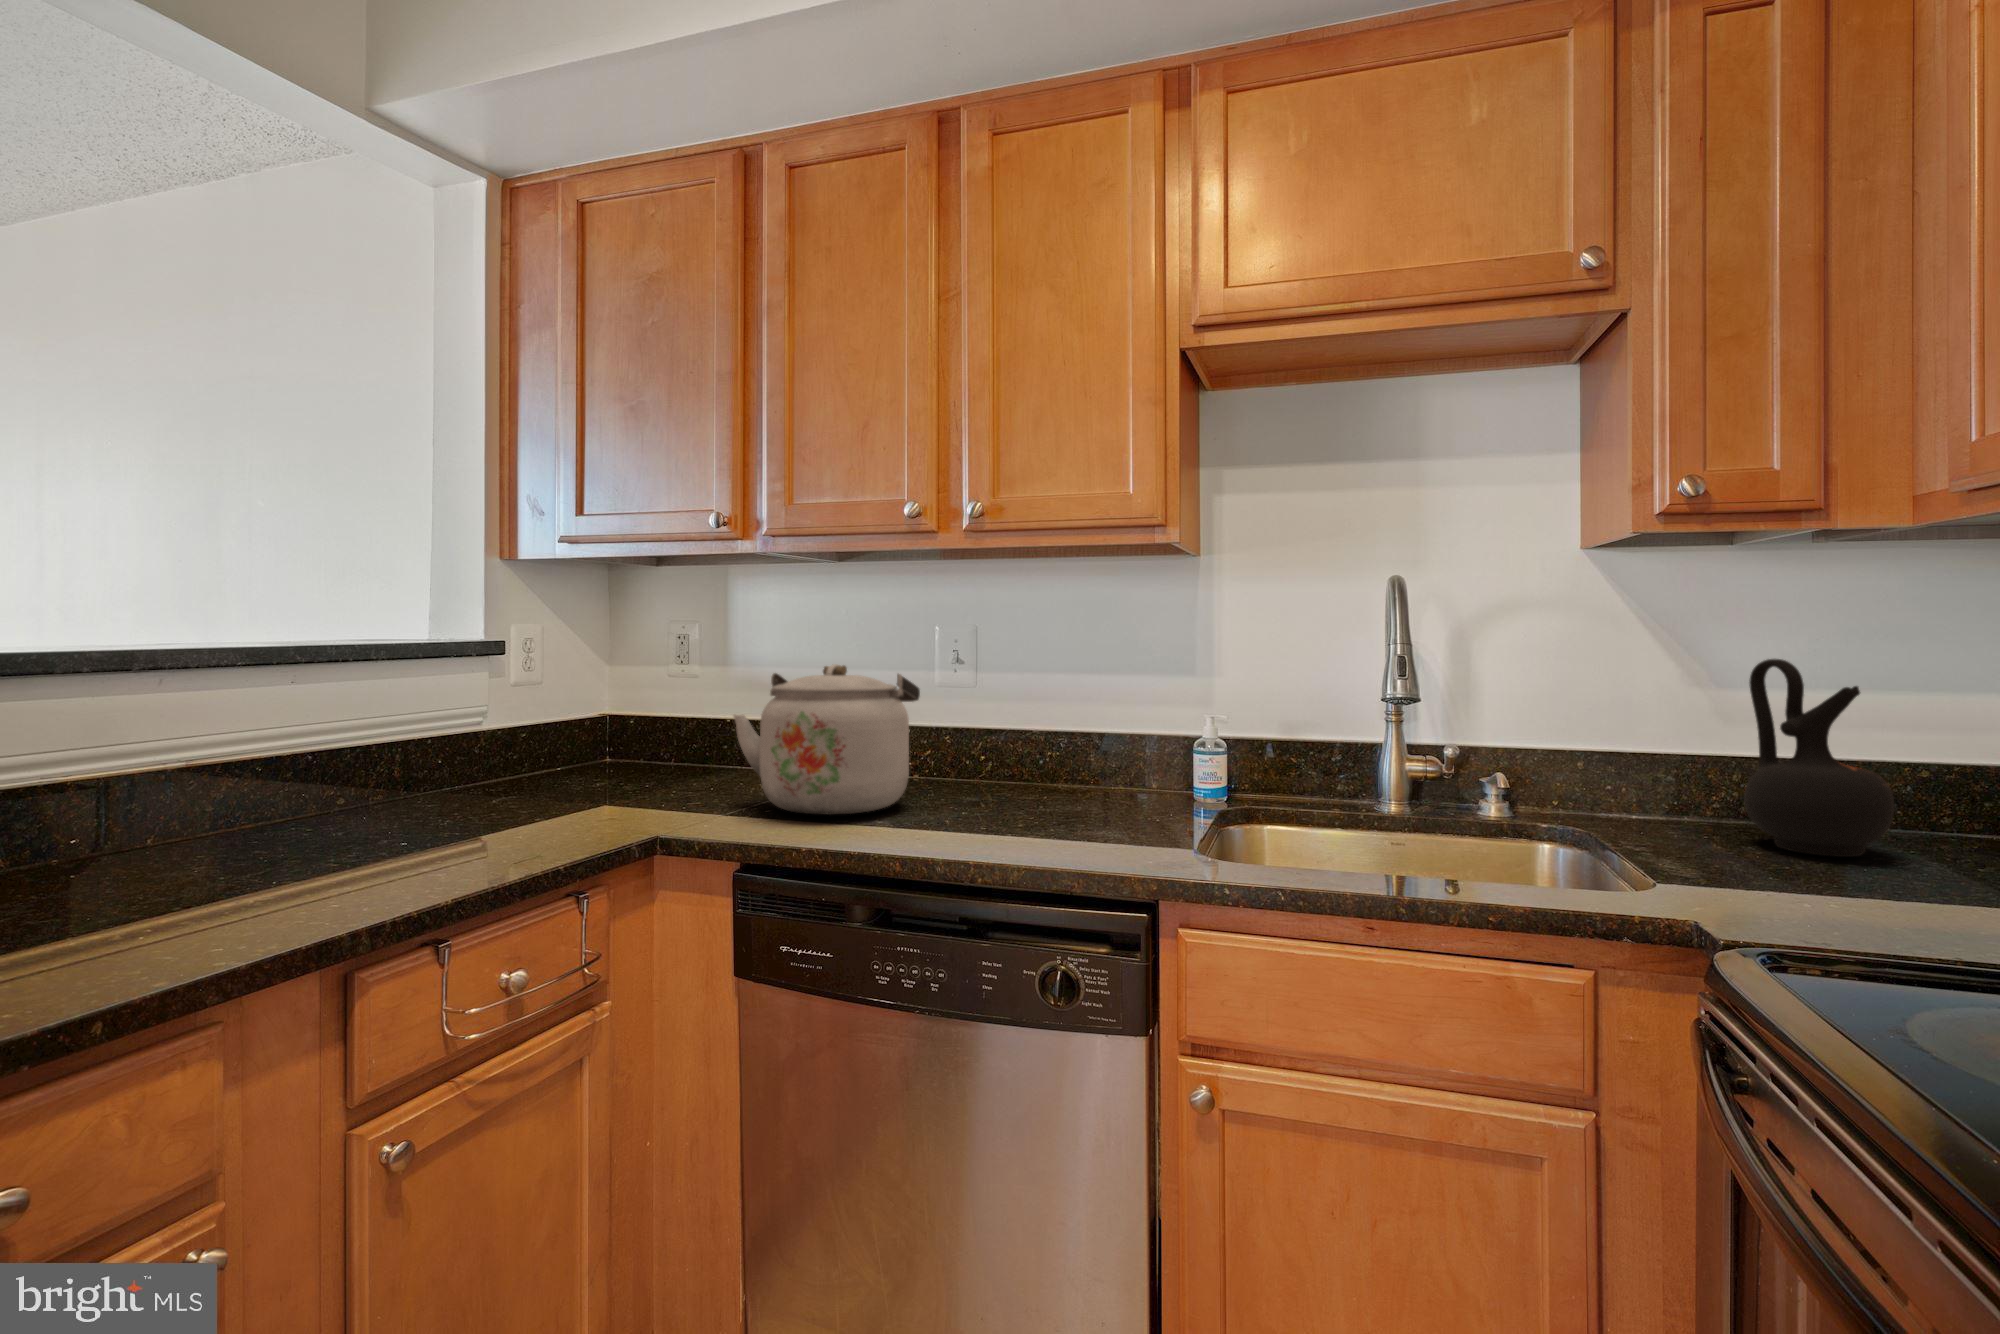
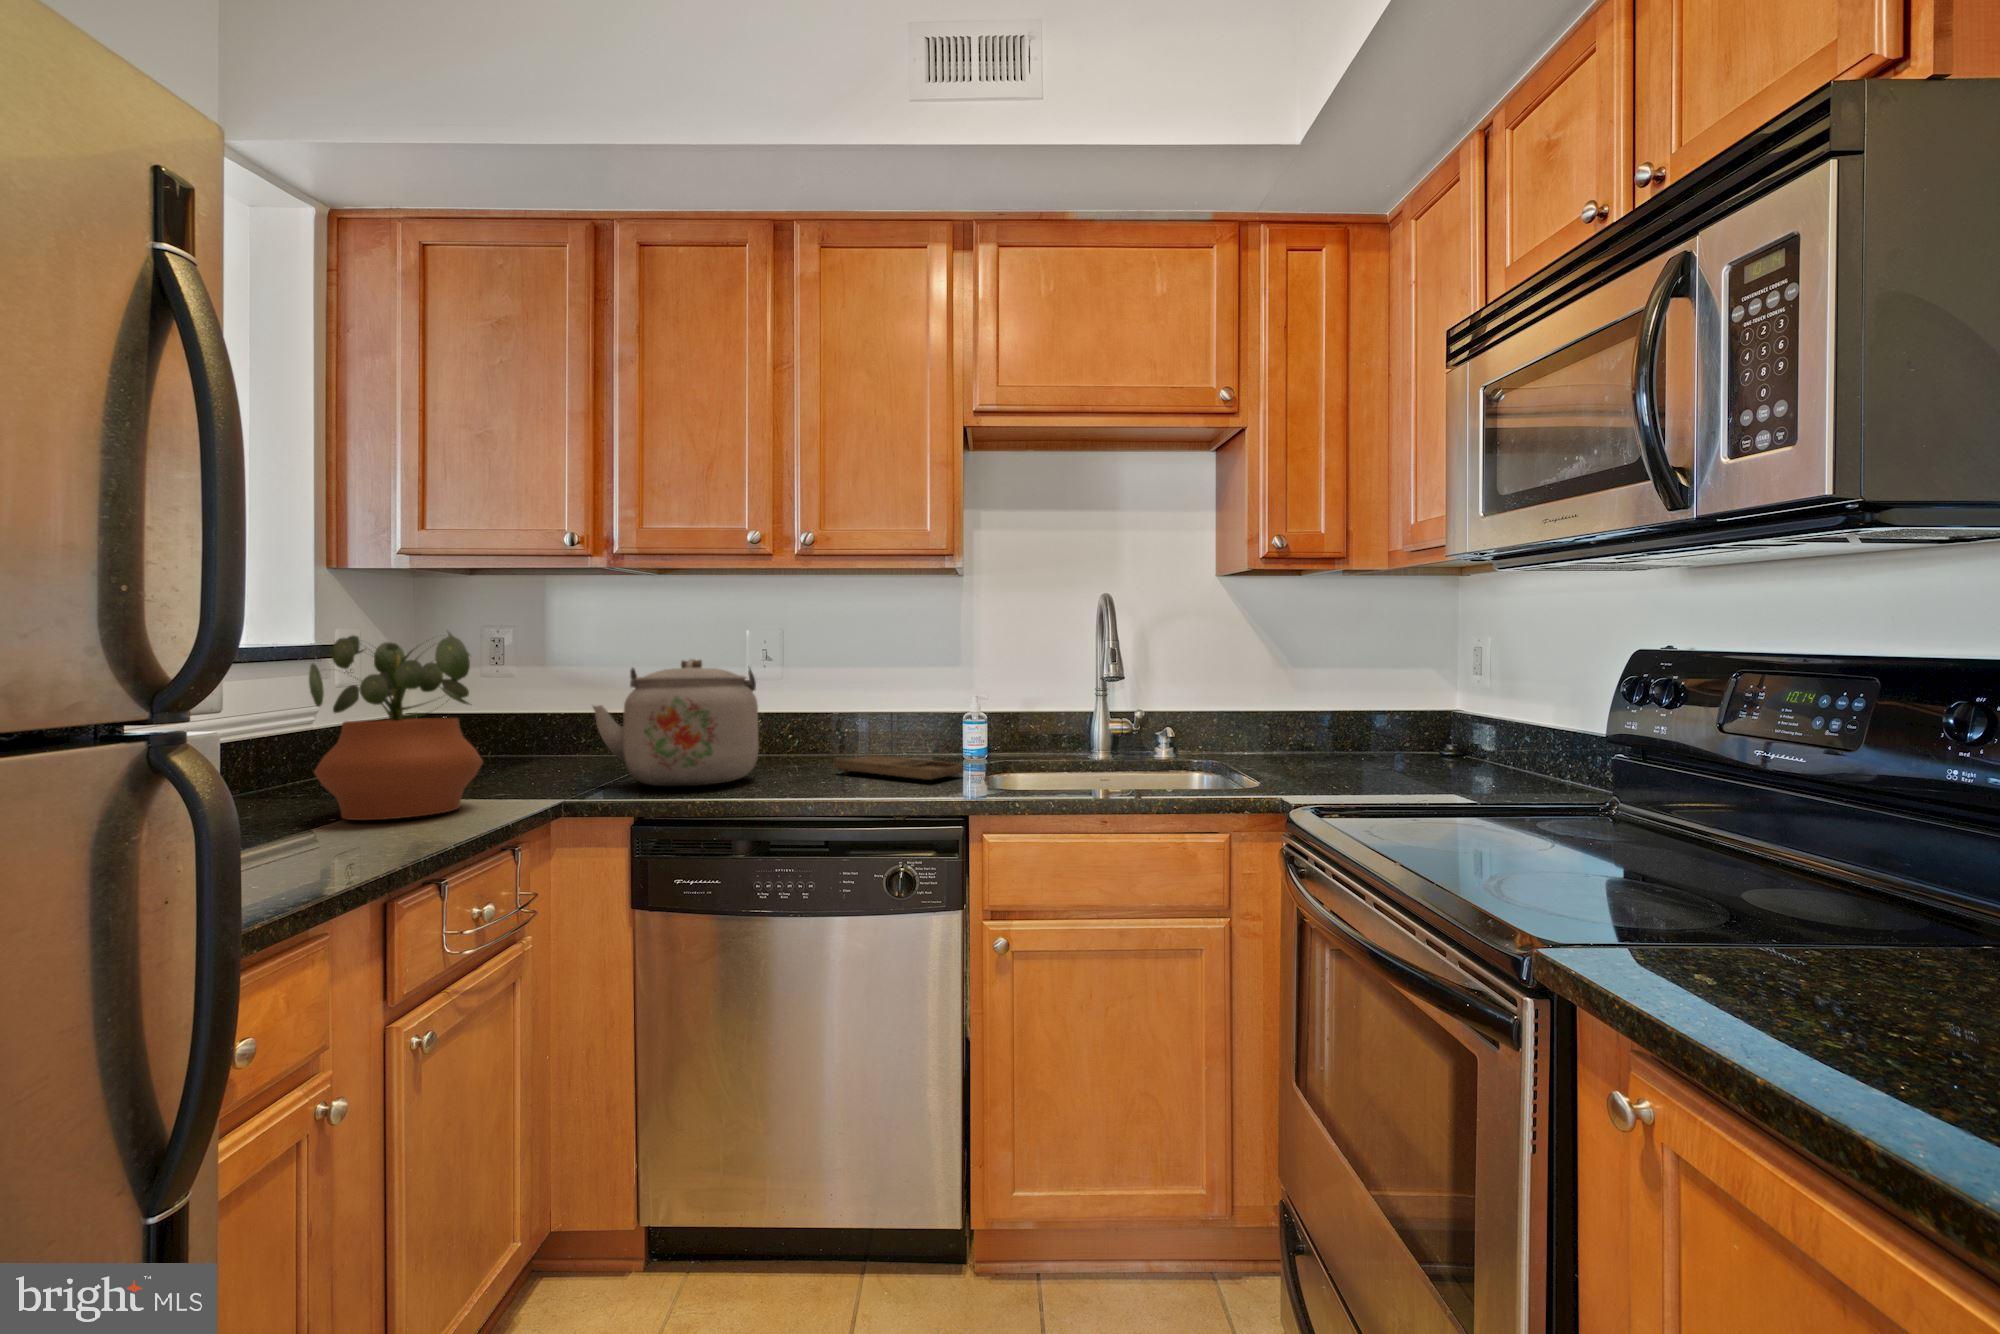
potted plant: none [449,636,612,833] -> present [309,631,483,820]
ceramic jug: present [1744,659,1894,857] -> none [1302,647,1376,761]
tray: none [1000,785,1153,832] -> present [834,755,964,780]

